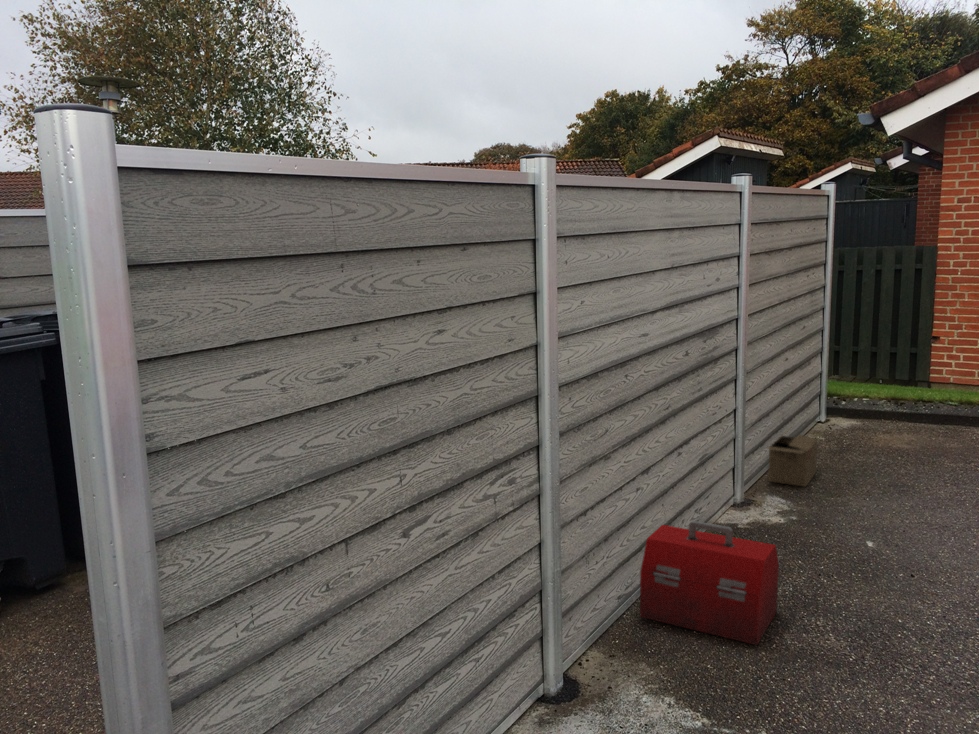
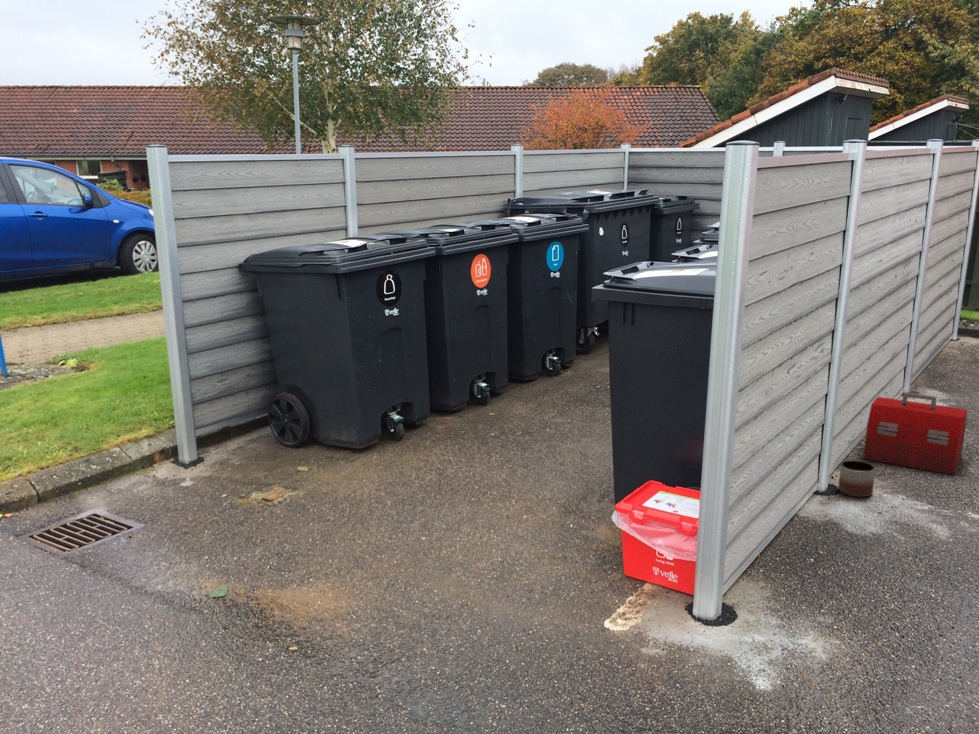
cardboard box: present [767,435,817,487] -> none [924,337,965,385]
planter: none [577,635,625,697] -> present [839,460,875,497]

